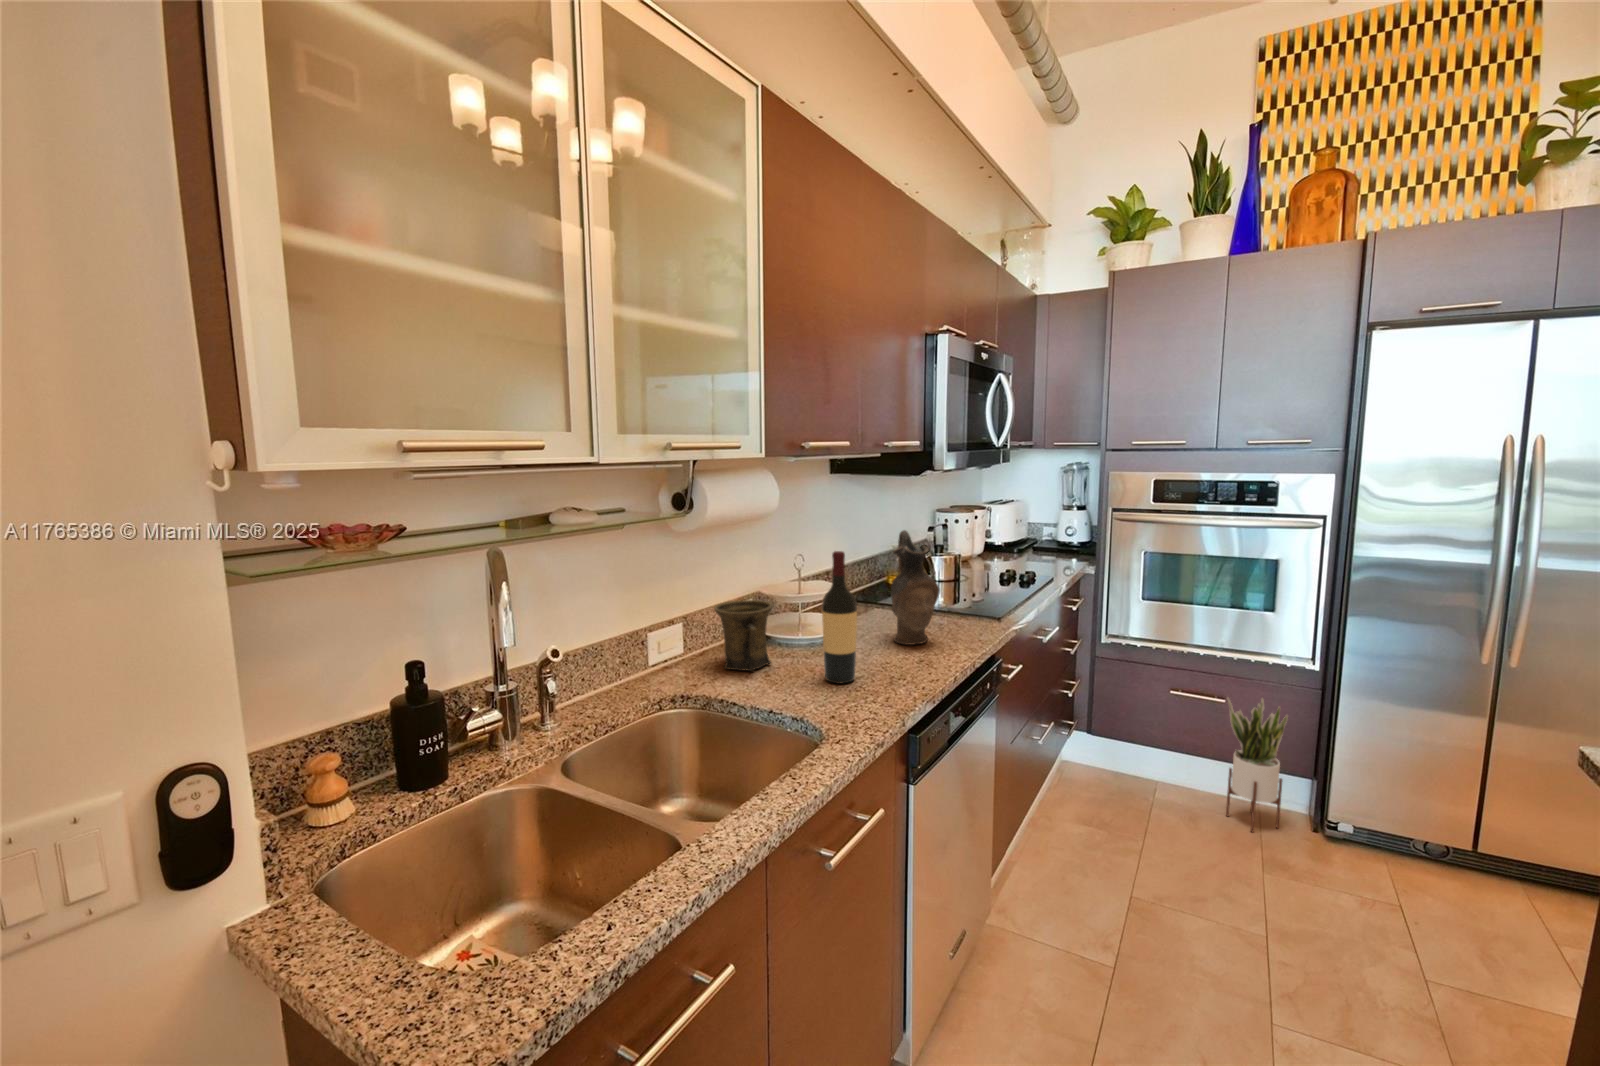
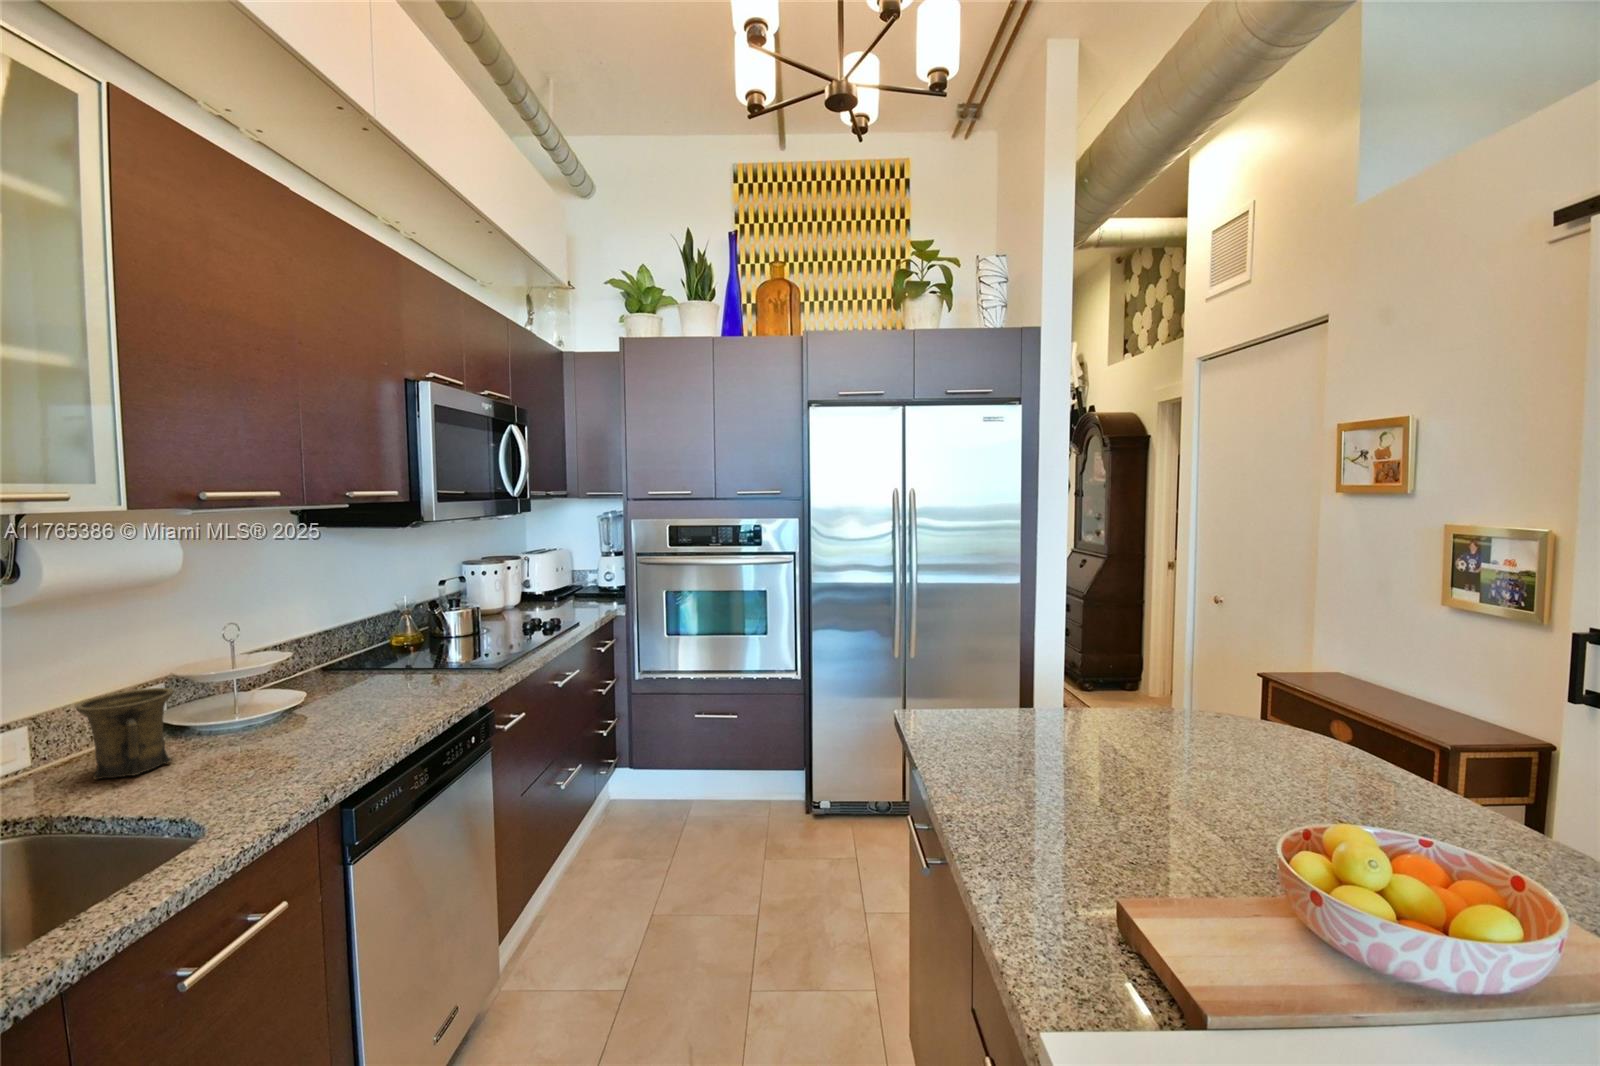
ceramic pitcher: present [891,530,939,645] -> none [352,591,409,714]
wine bottle: present [822,551,857,683] -> none [232,622,282,770]
potted plant: present [1226,698,1288,832] -> none [734,711,781,830]

